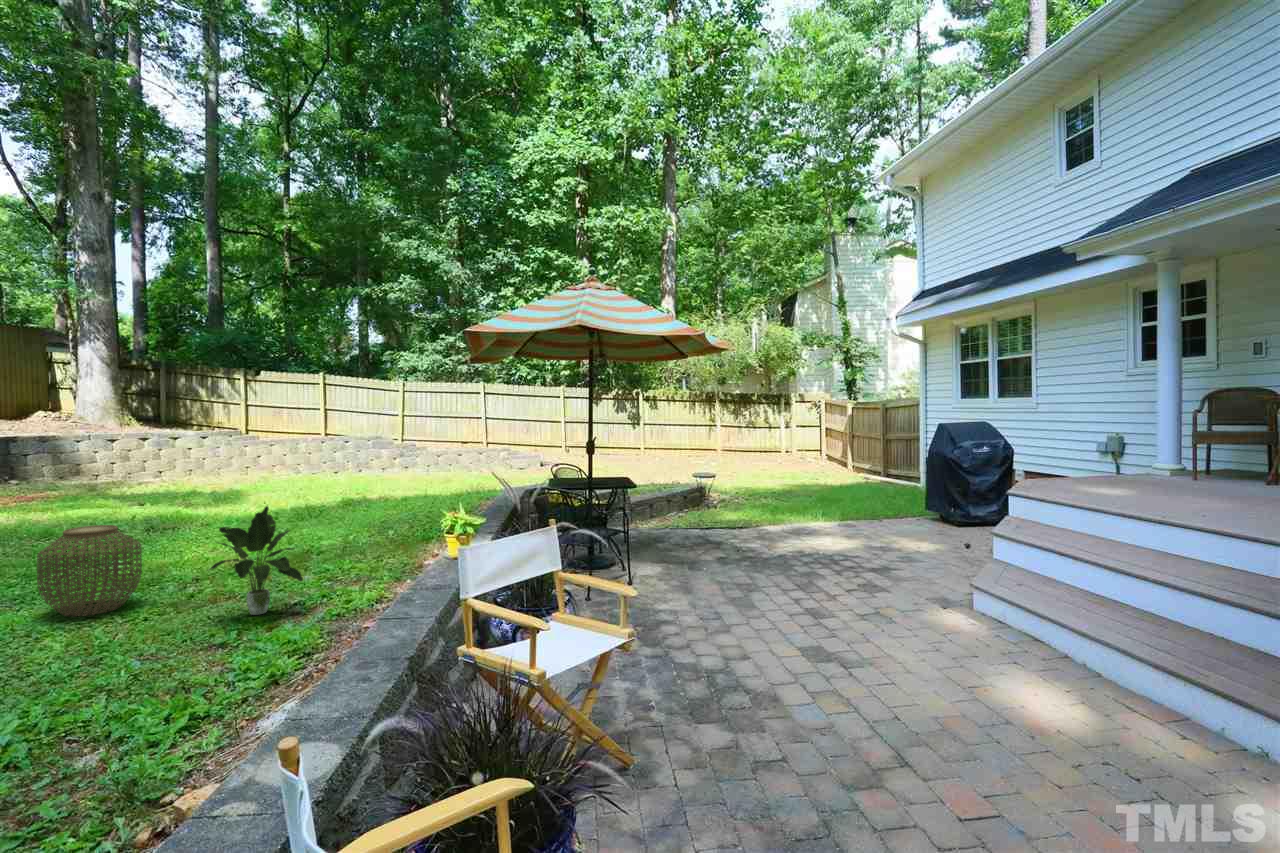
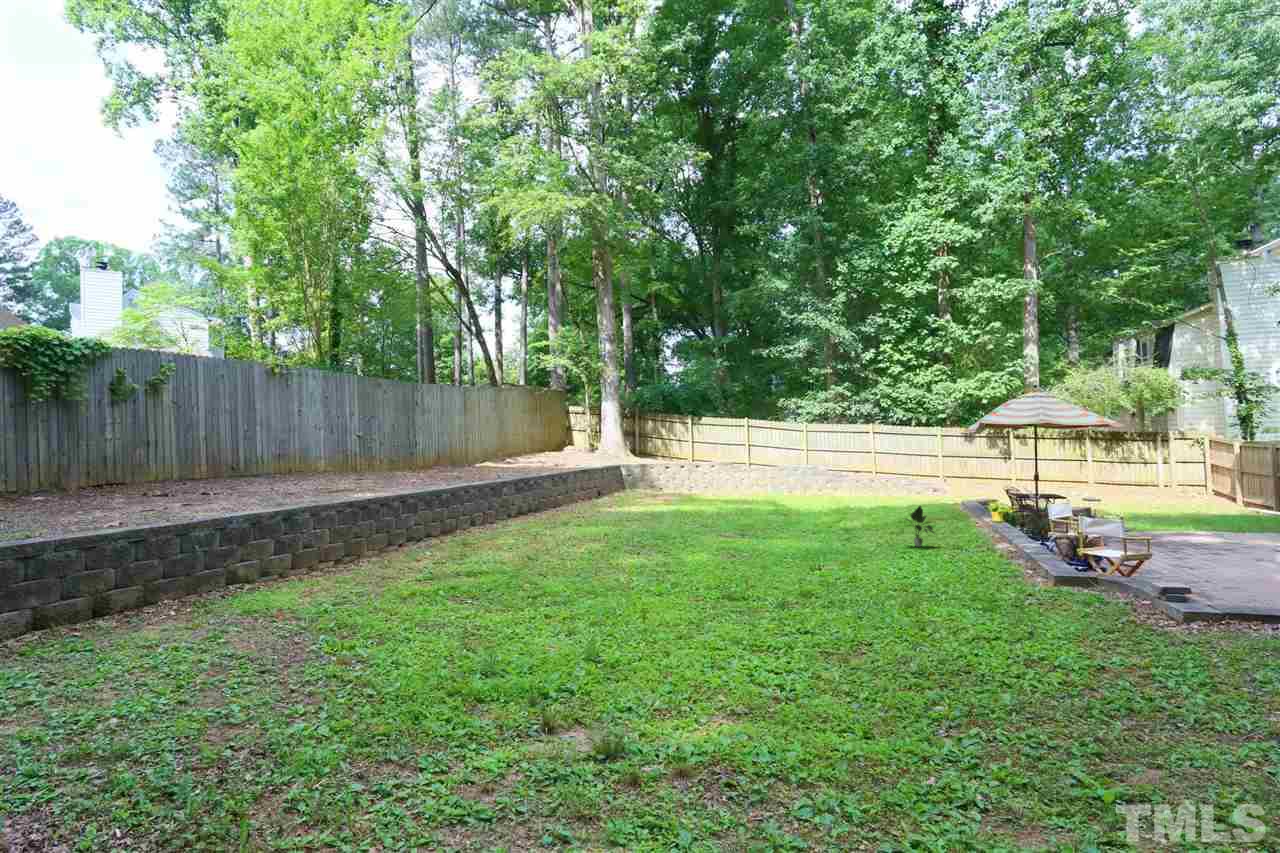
woven basket: present [37,525,142,616] -> none [834,510,865,543]

